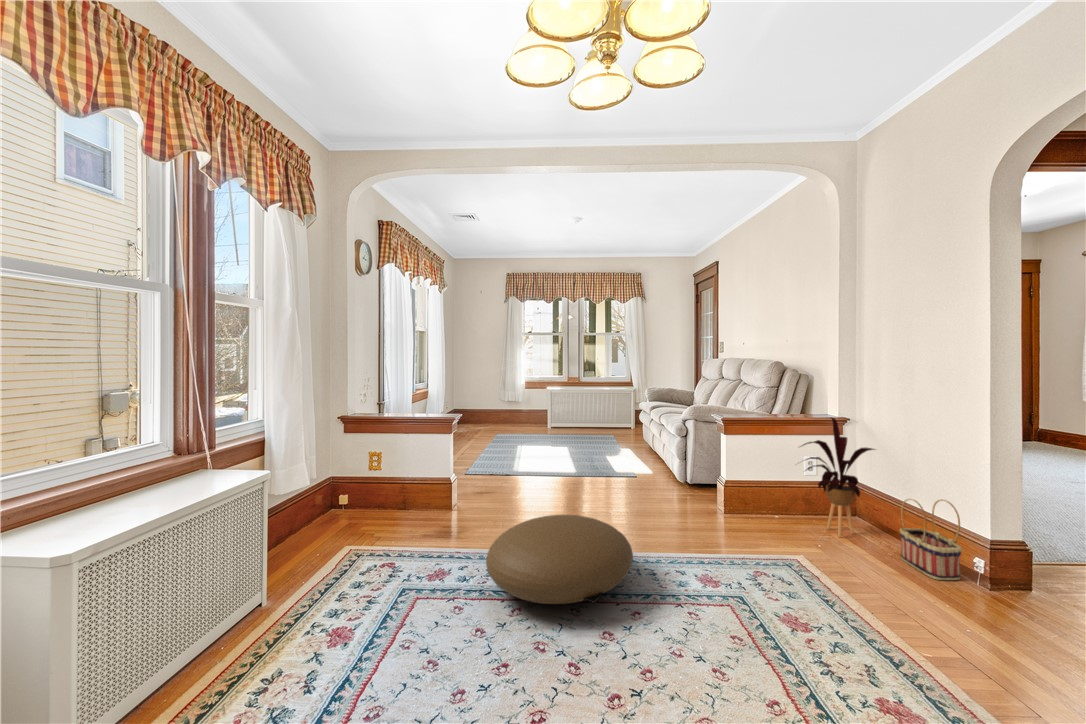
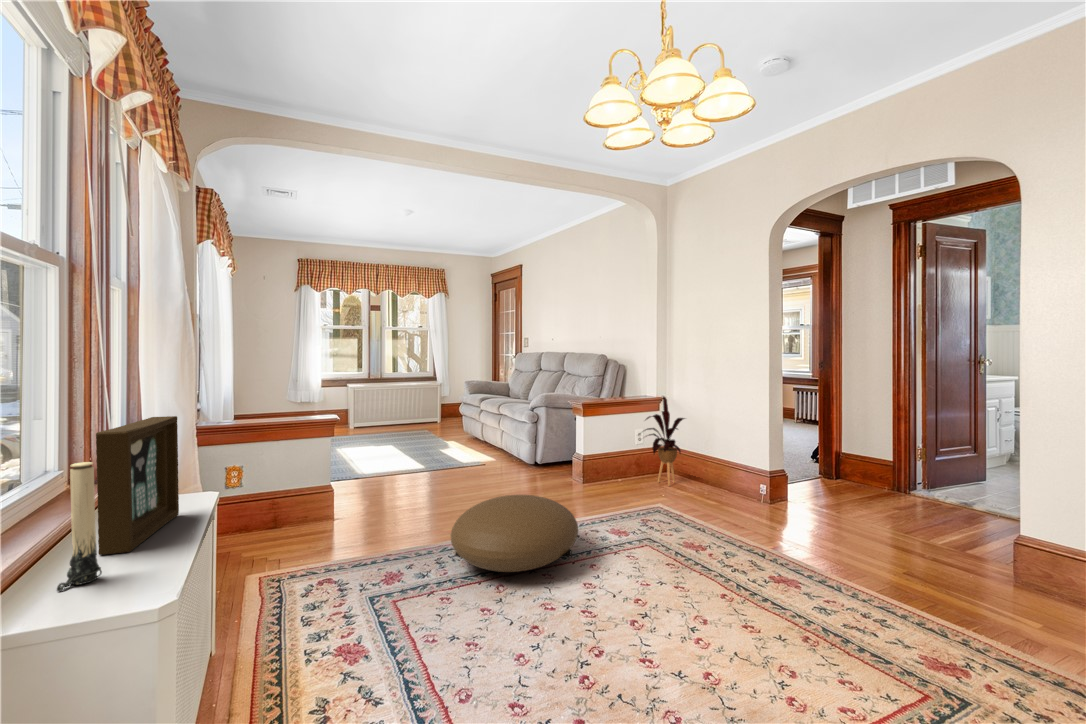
picture frame: none [105,412,208,515] -> present [96,416,179,555]
candle: none [33,446,69,537] -> present [57,462,102,591]
basket: present [900,499,962,580] -> none [710,447,748,501]

